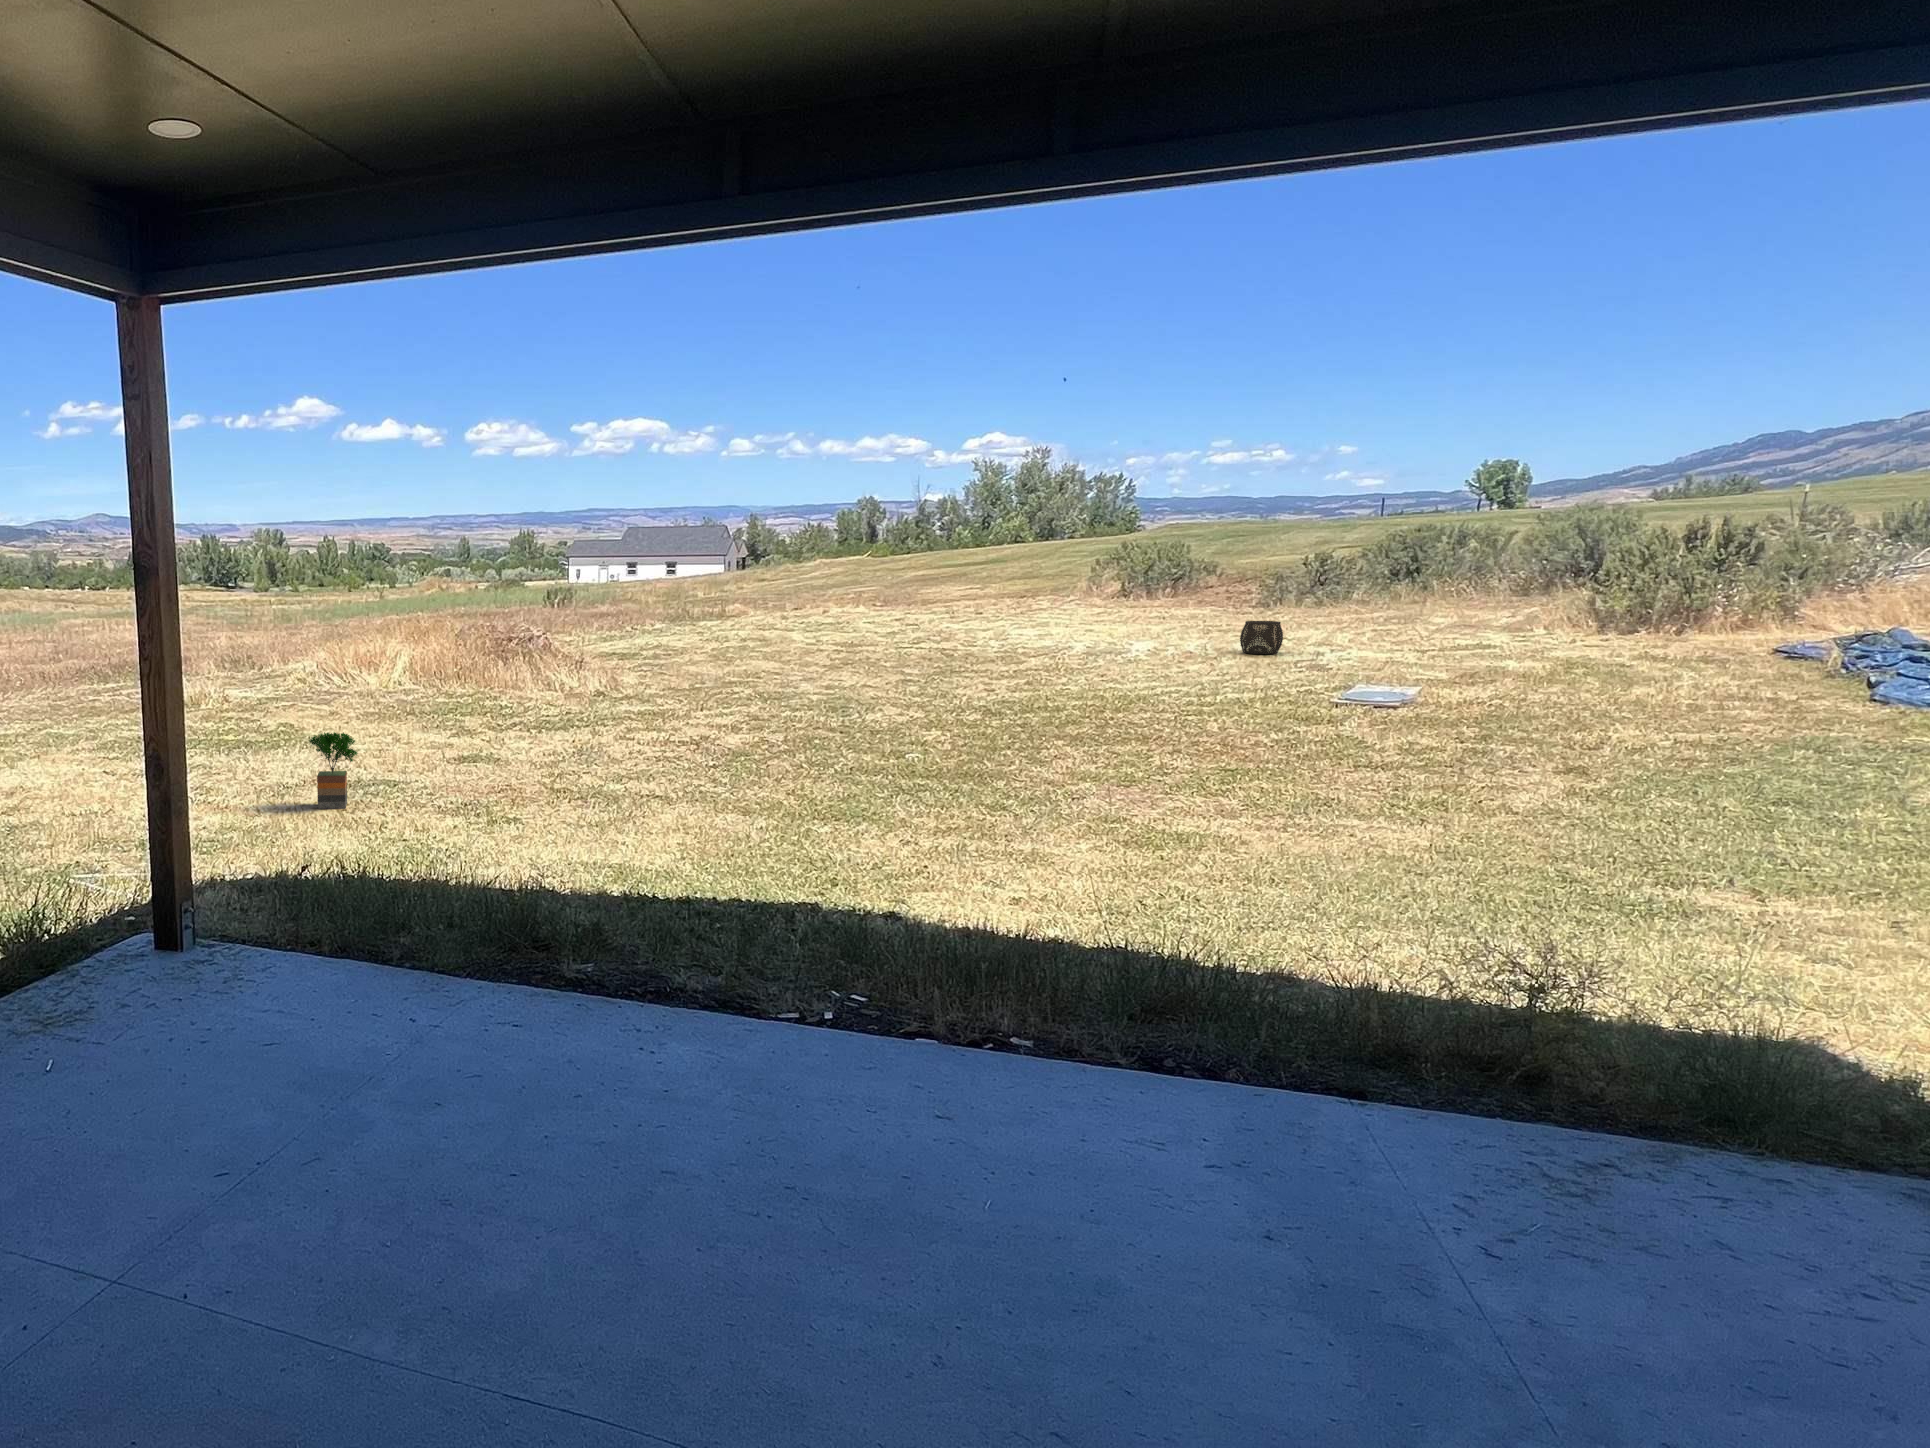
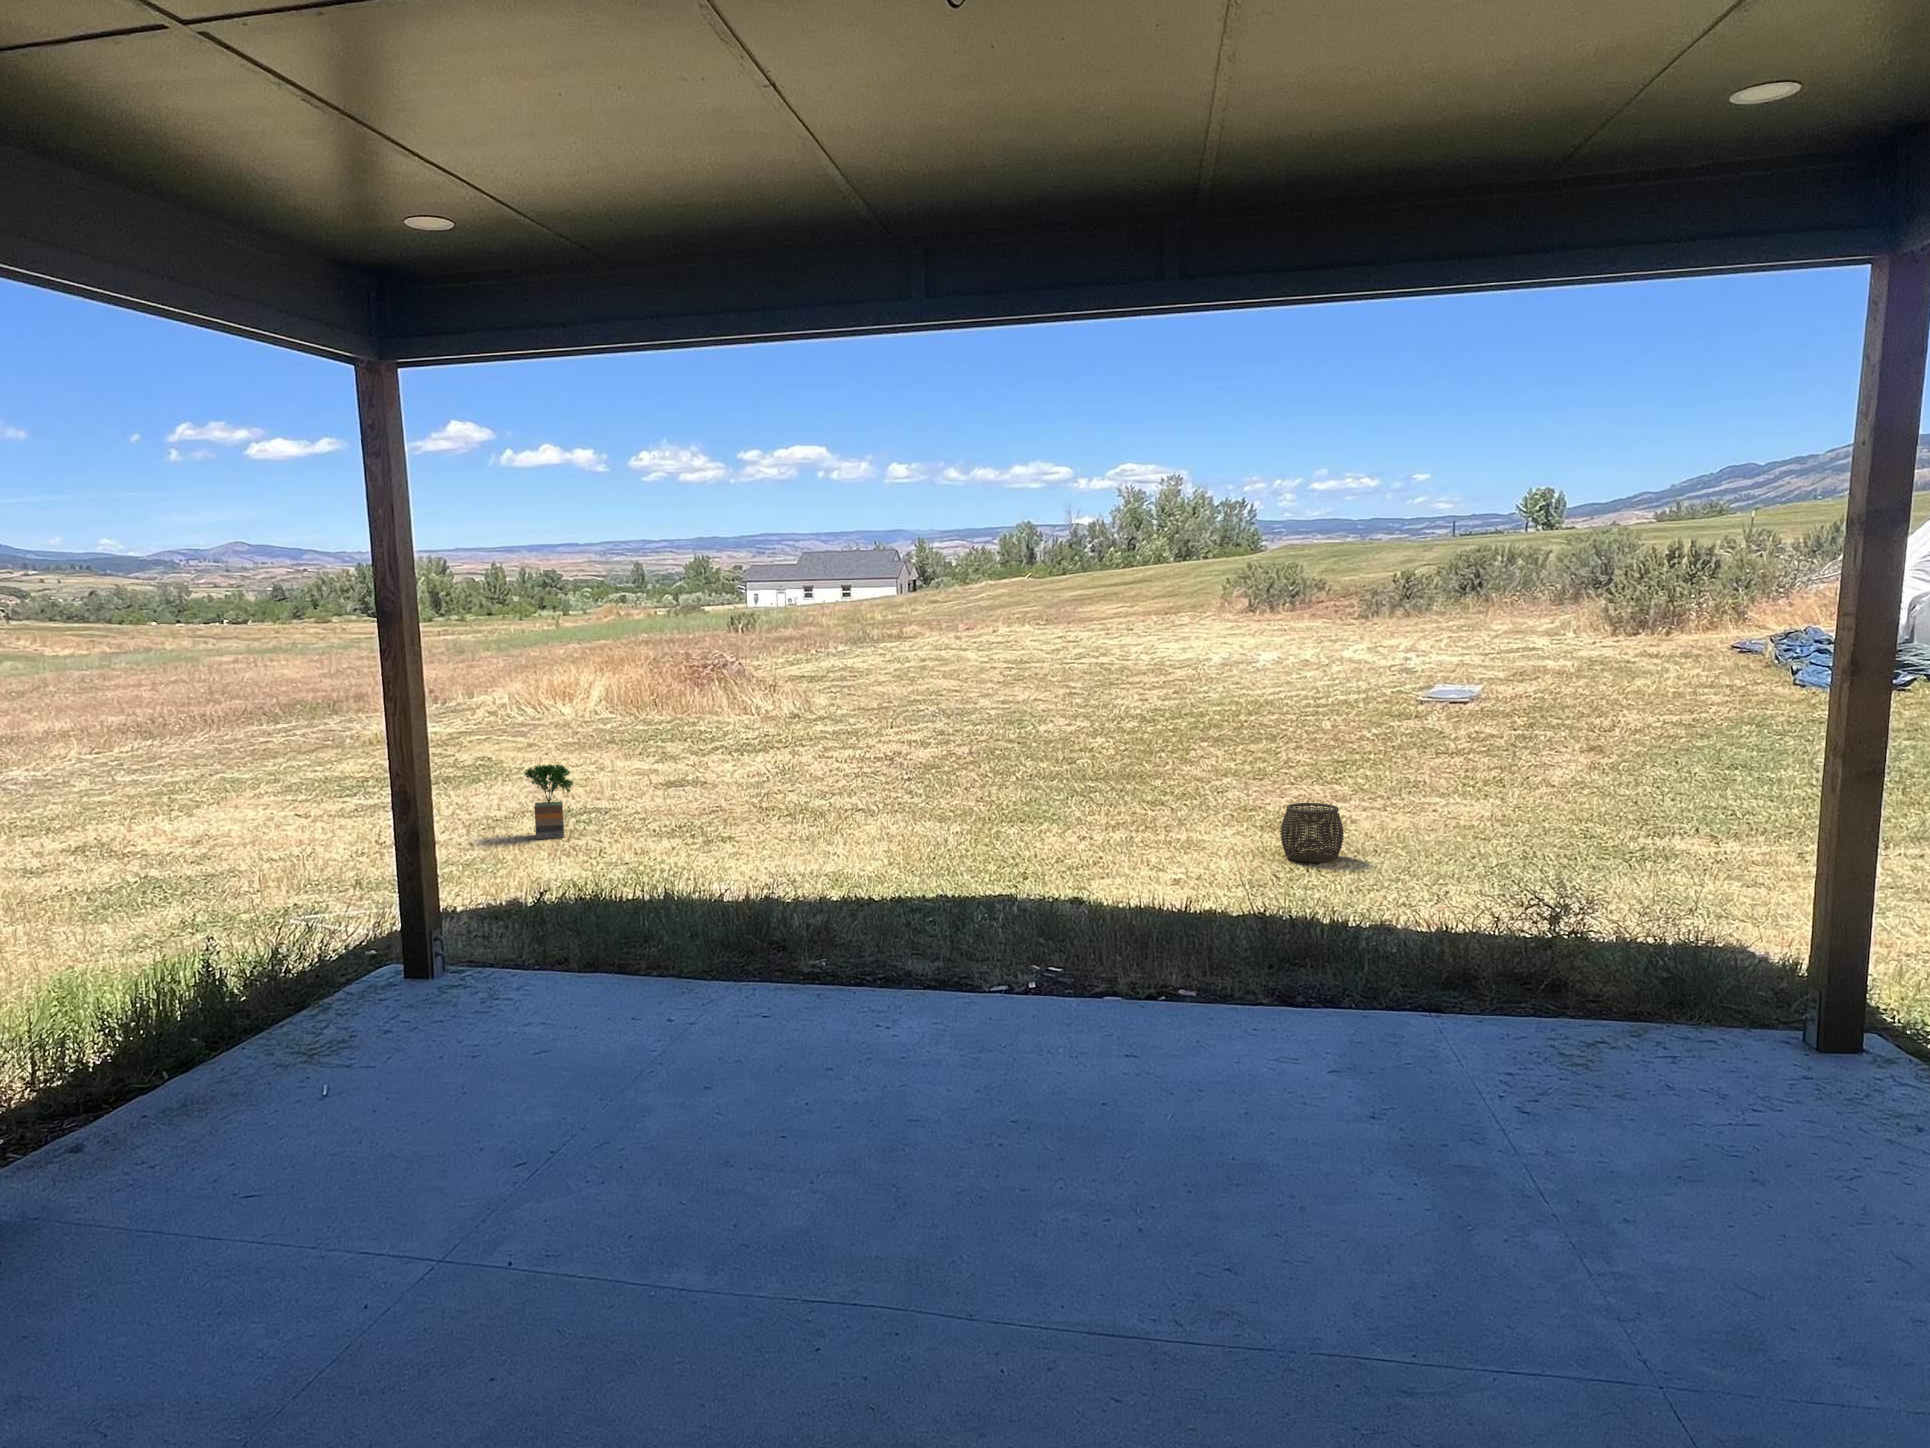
woven basket: present [1240,621,1283,654] -> present [1280,803,1344,863]

